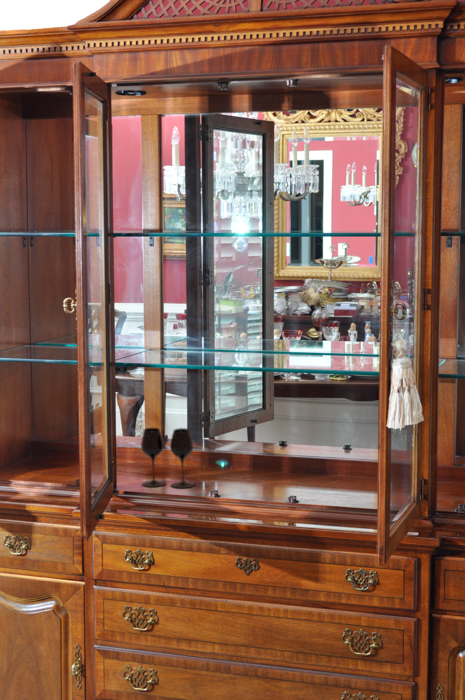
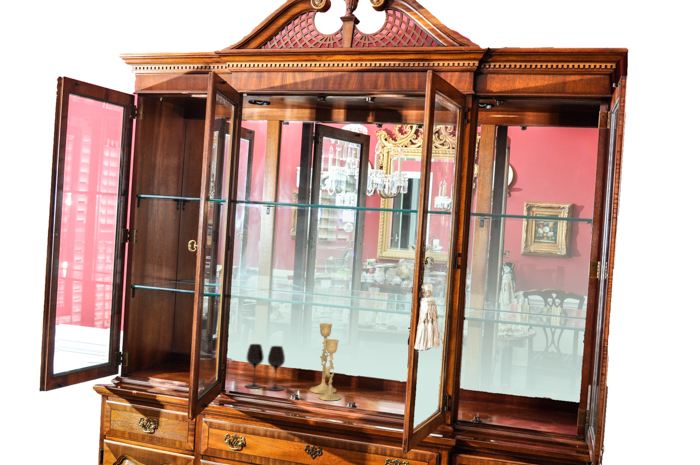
candlestick: none [229,394,274,496] -> present [310,323,341,401]

